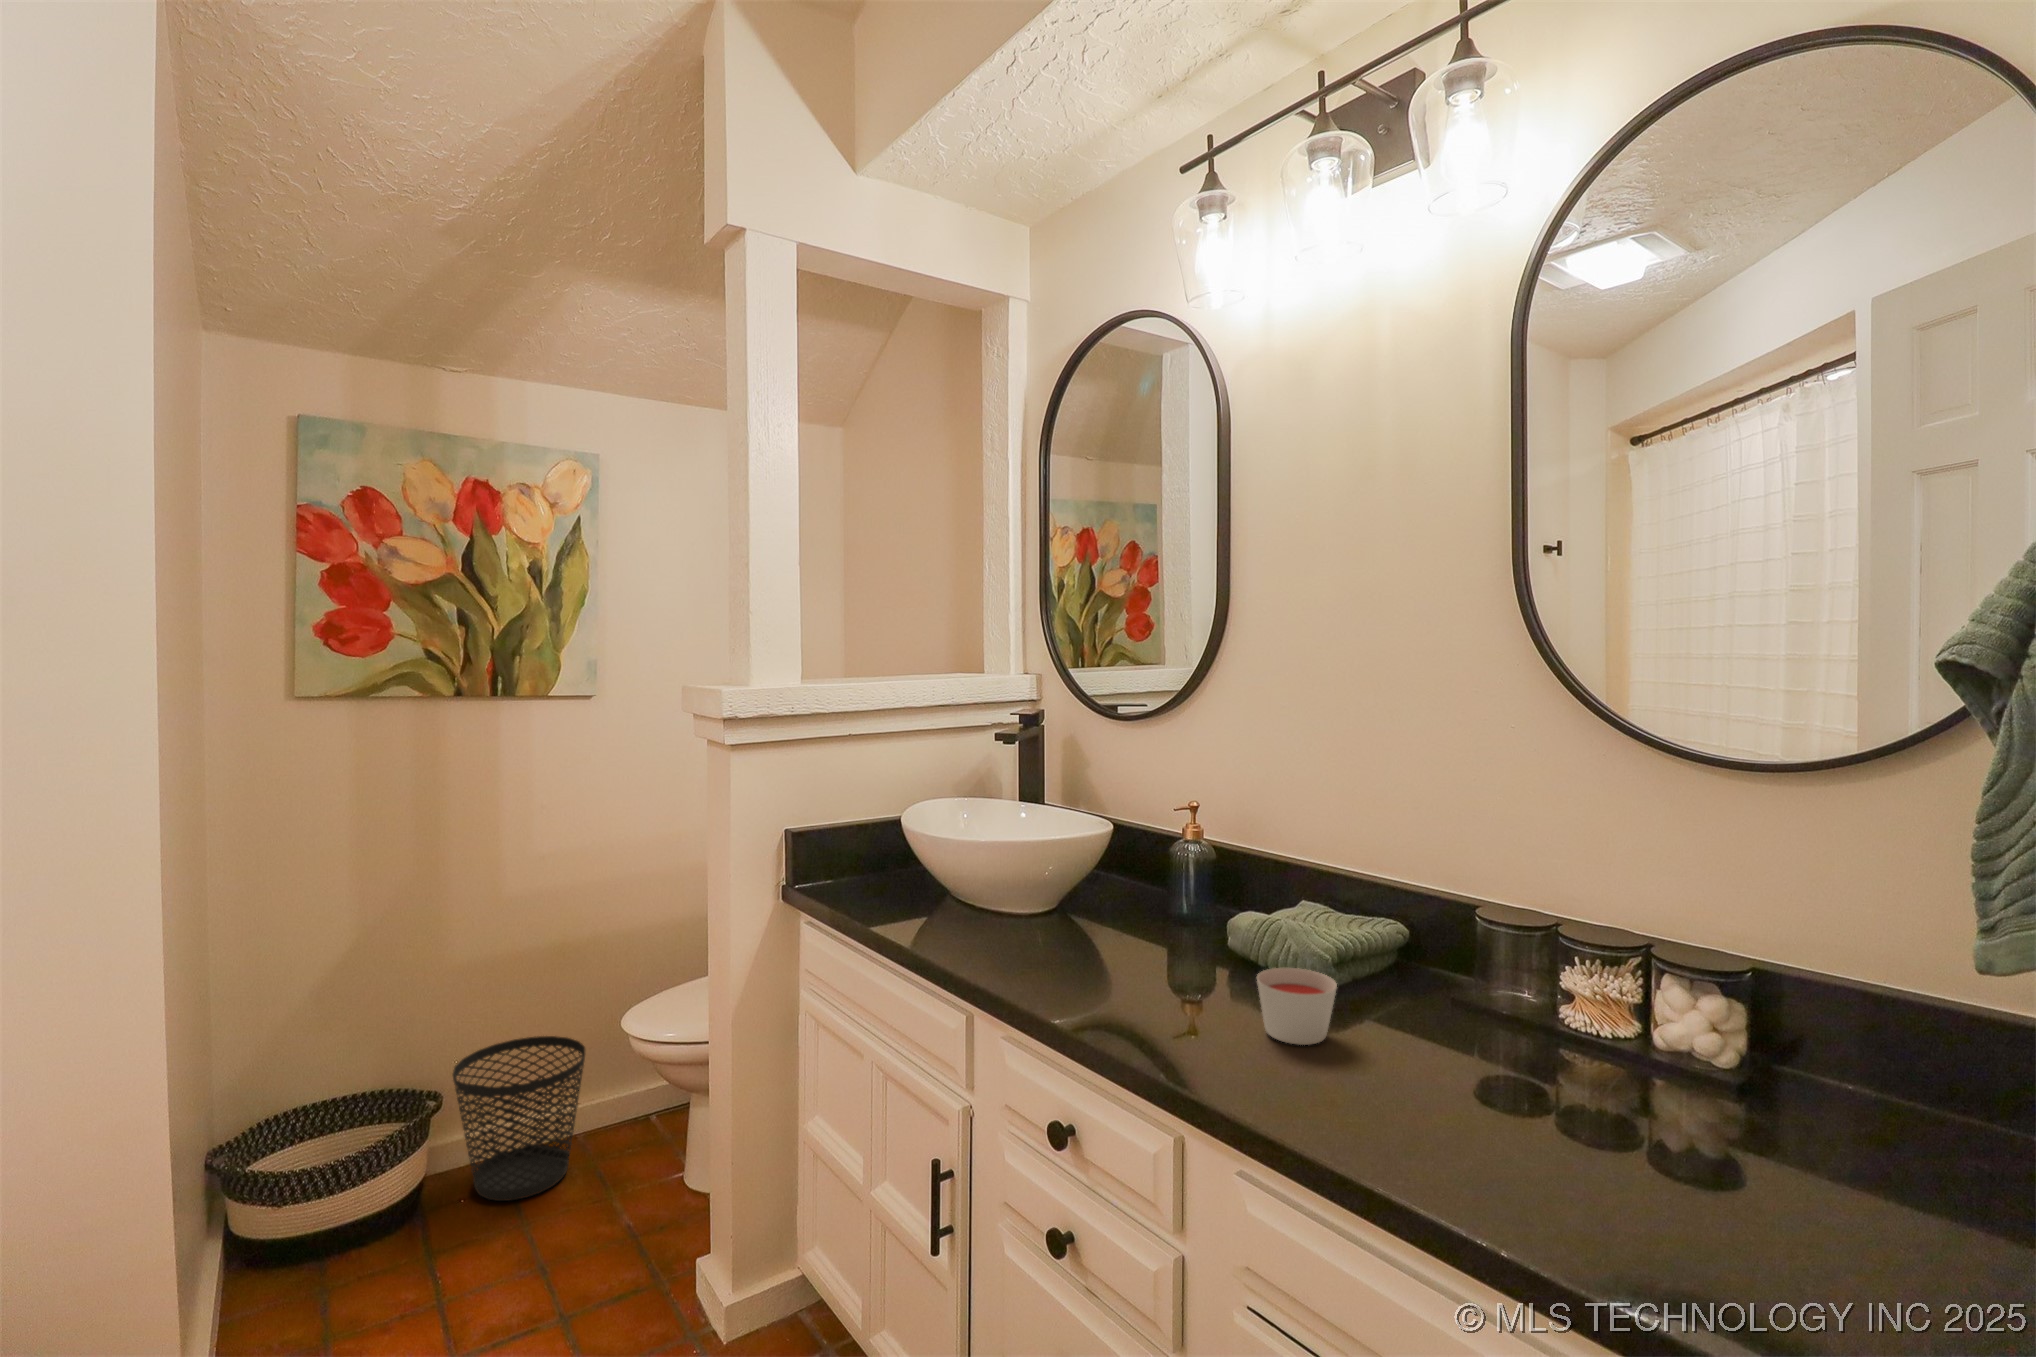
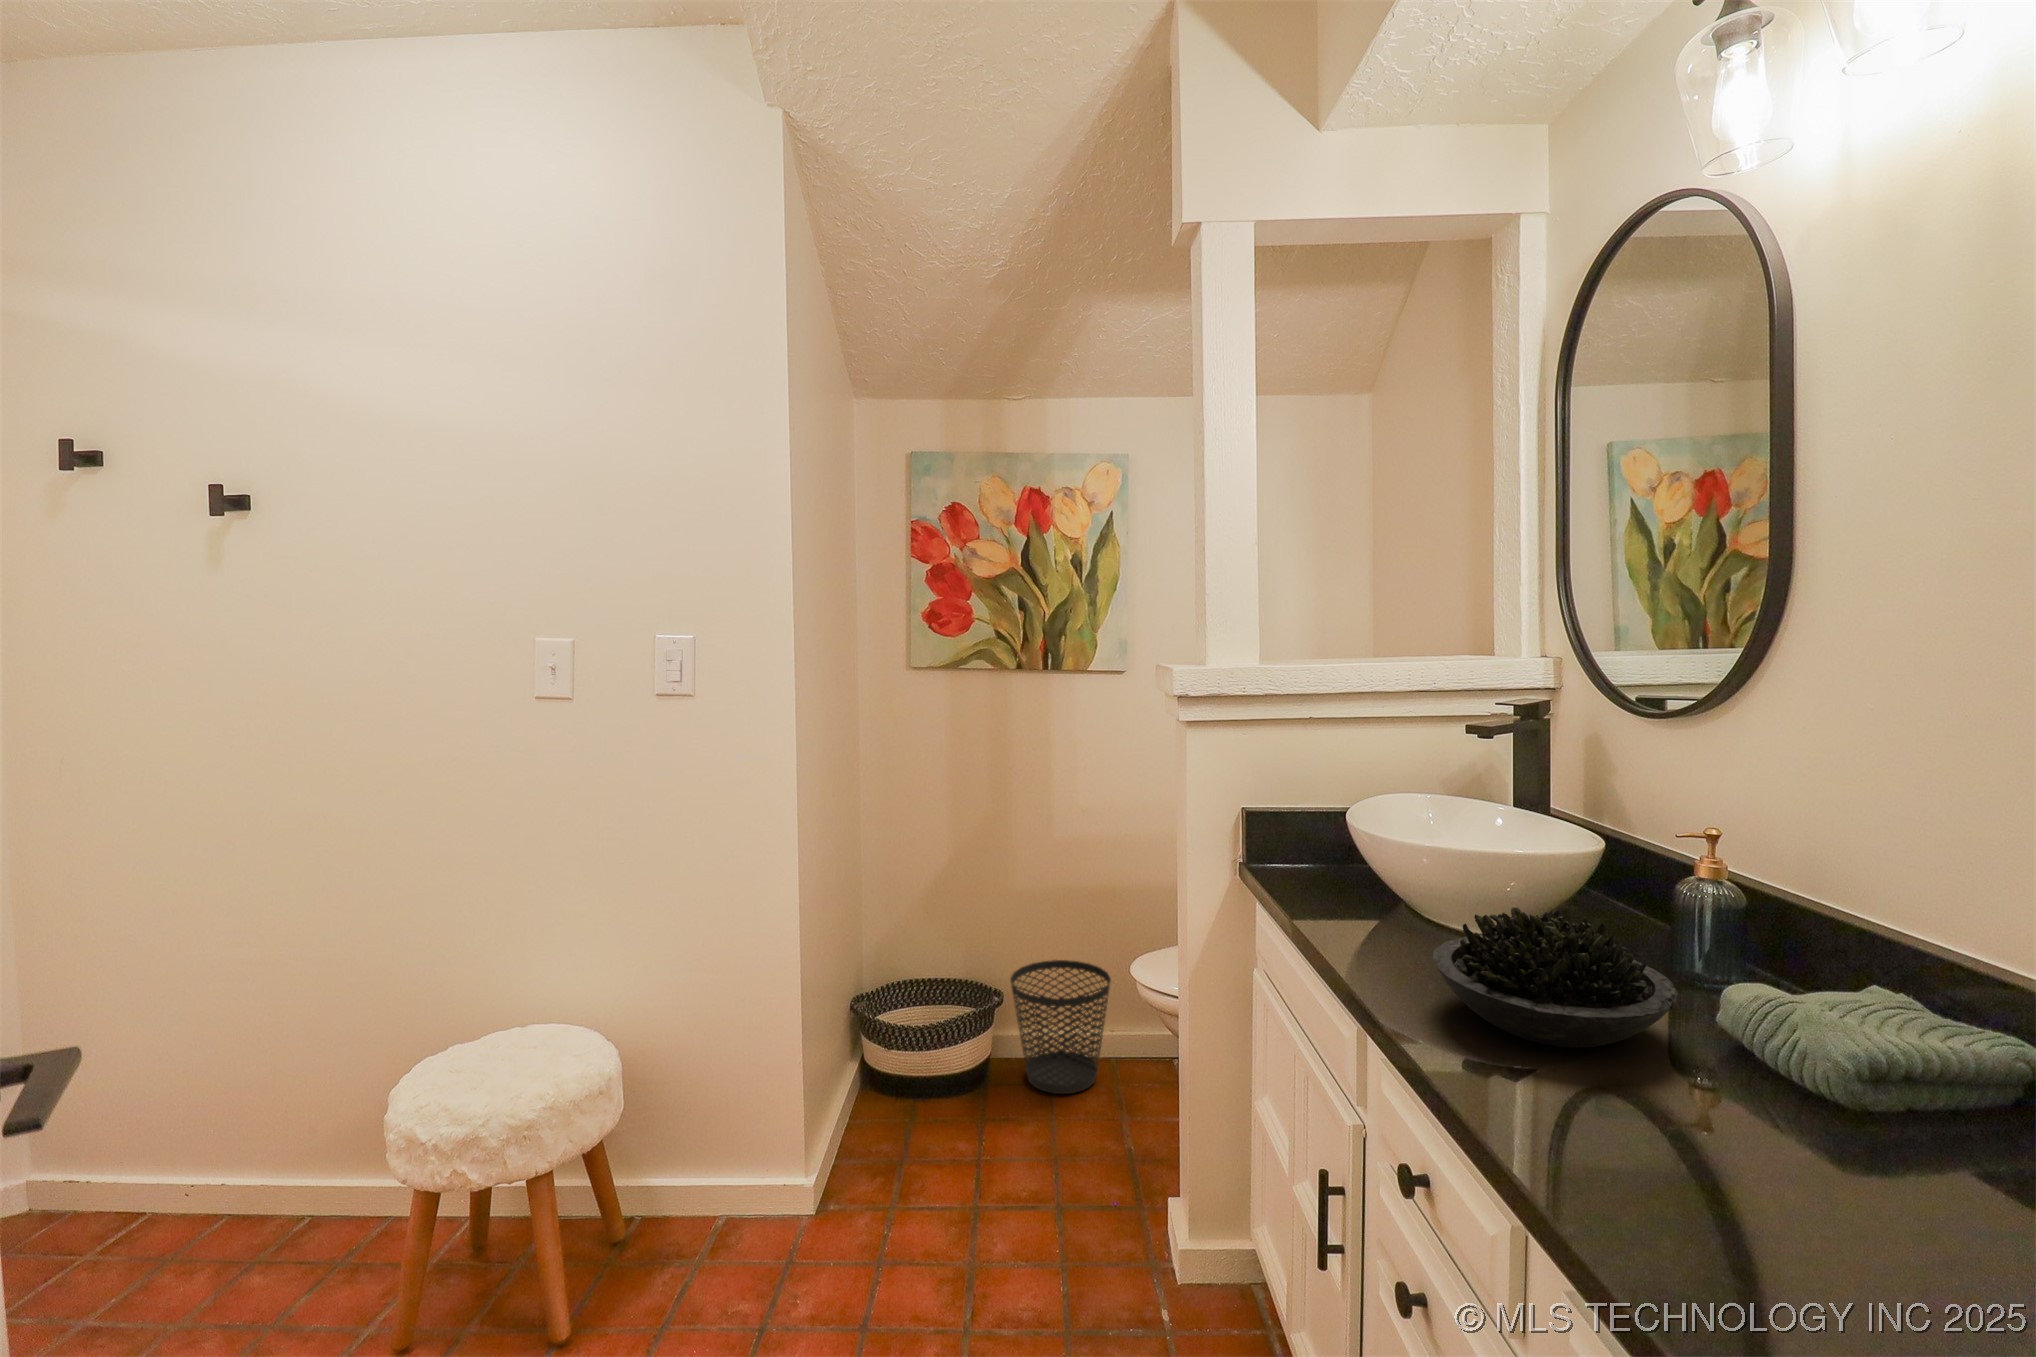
succulent plant: none [1036,878,1214,988] -> present [1433,907,1679,1048]
candle: present [1257,968,1337,1045] -> none [1680,1064,1810,1179]

